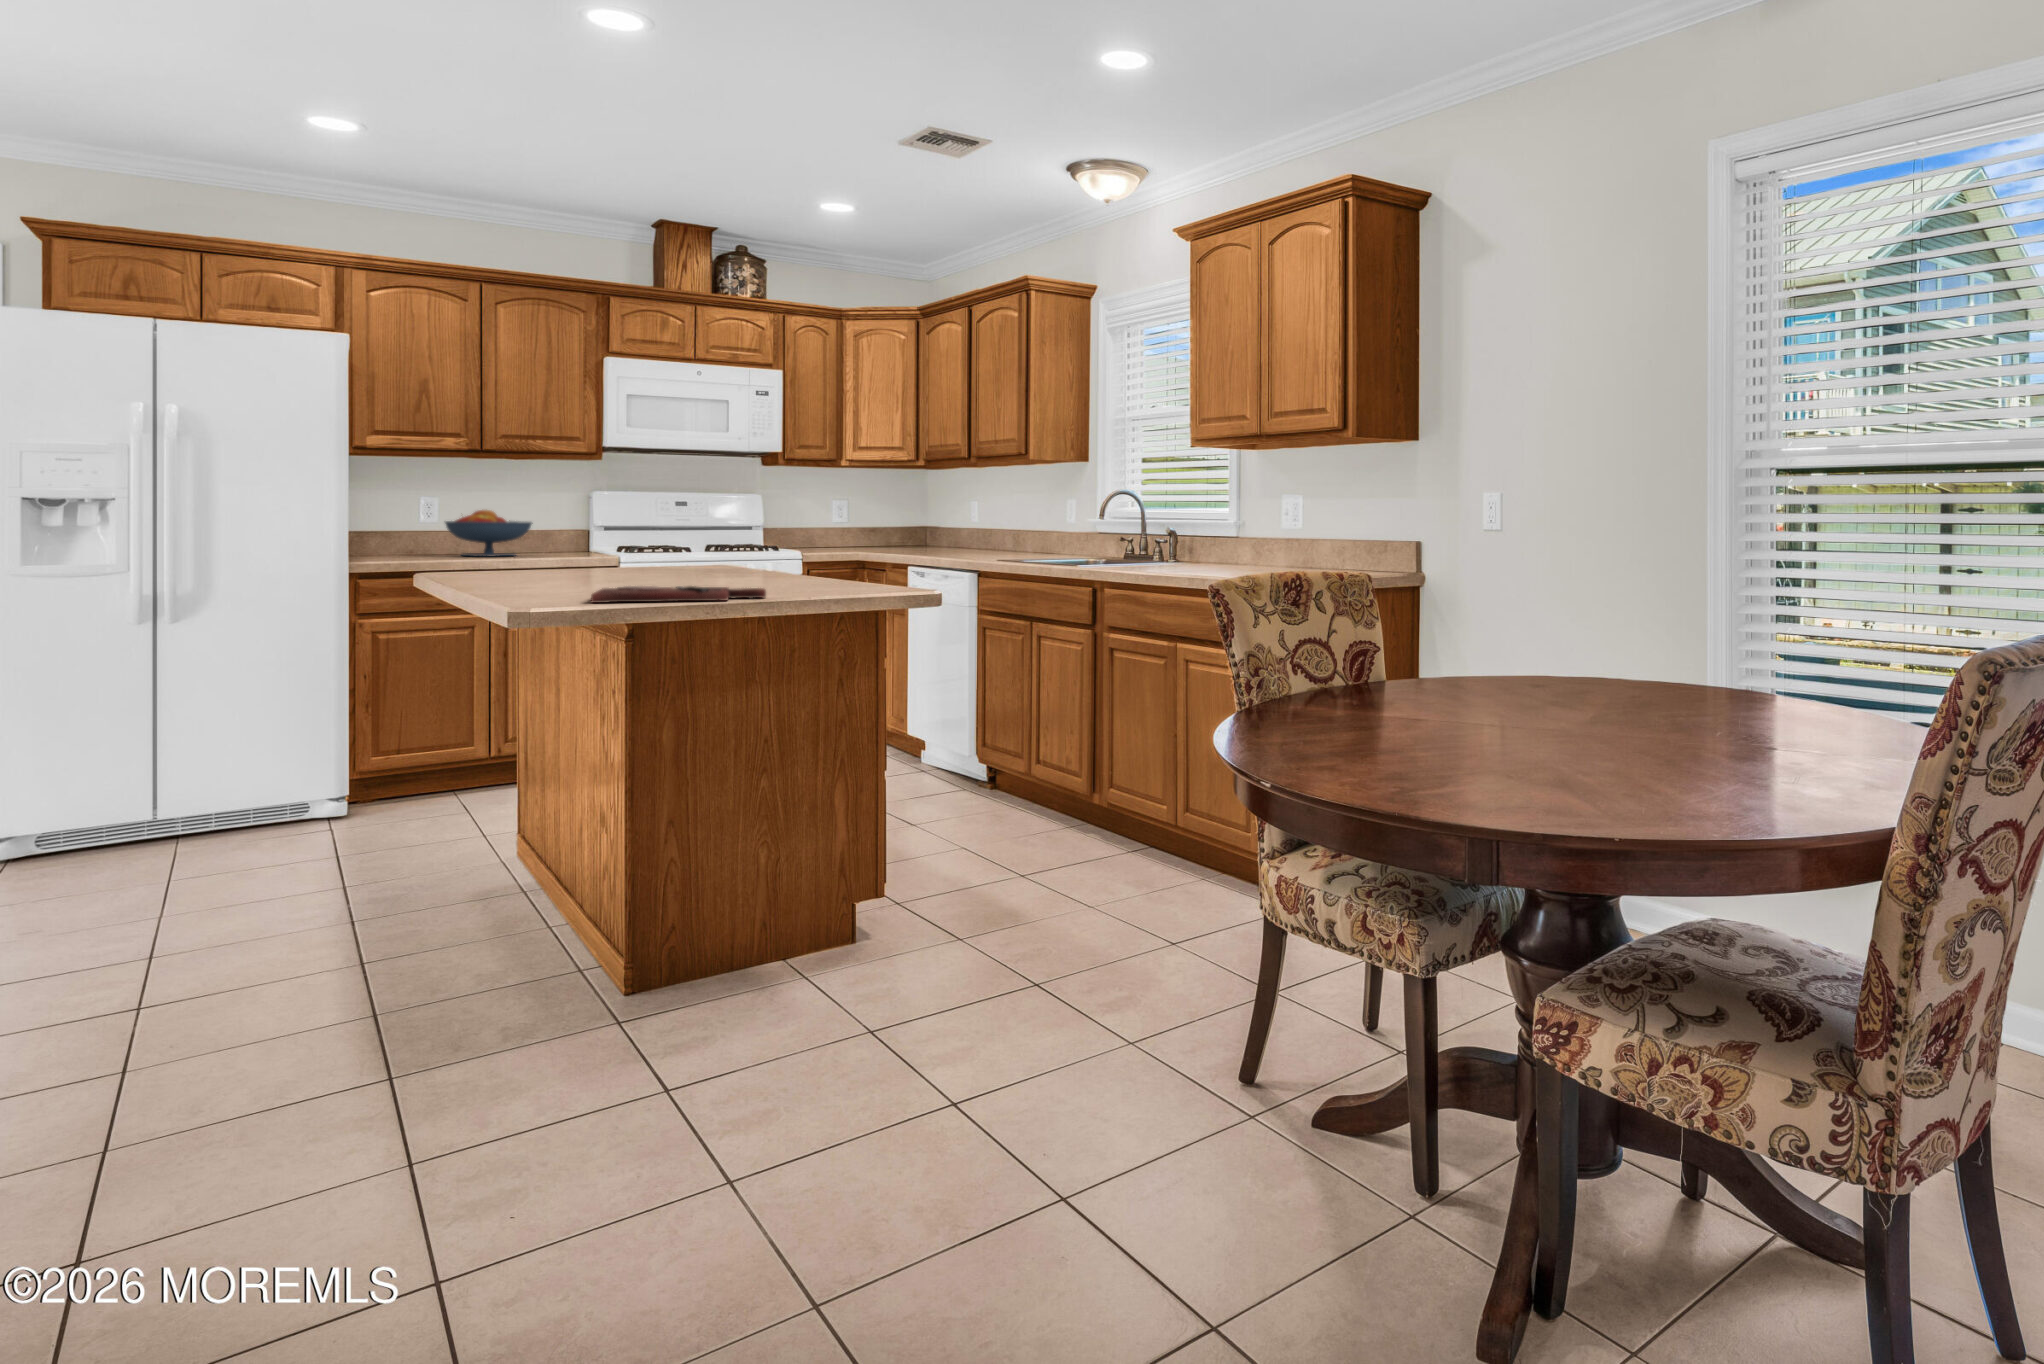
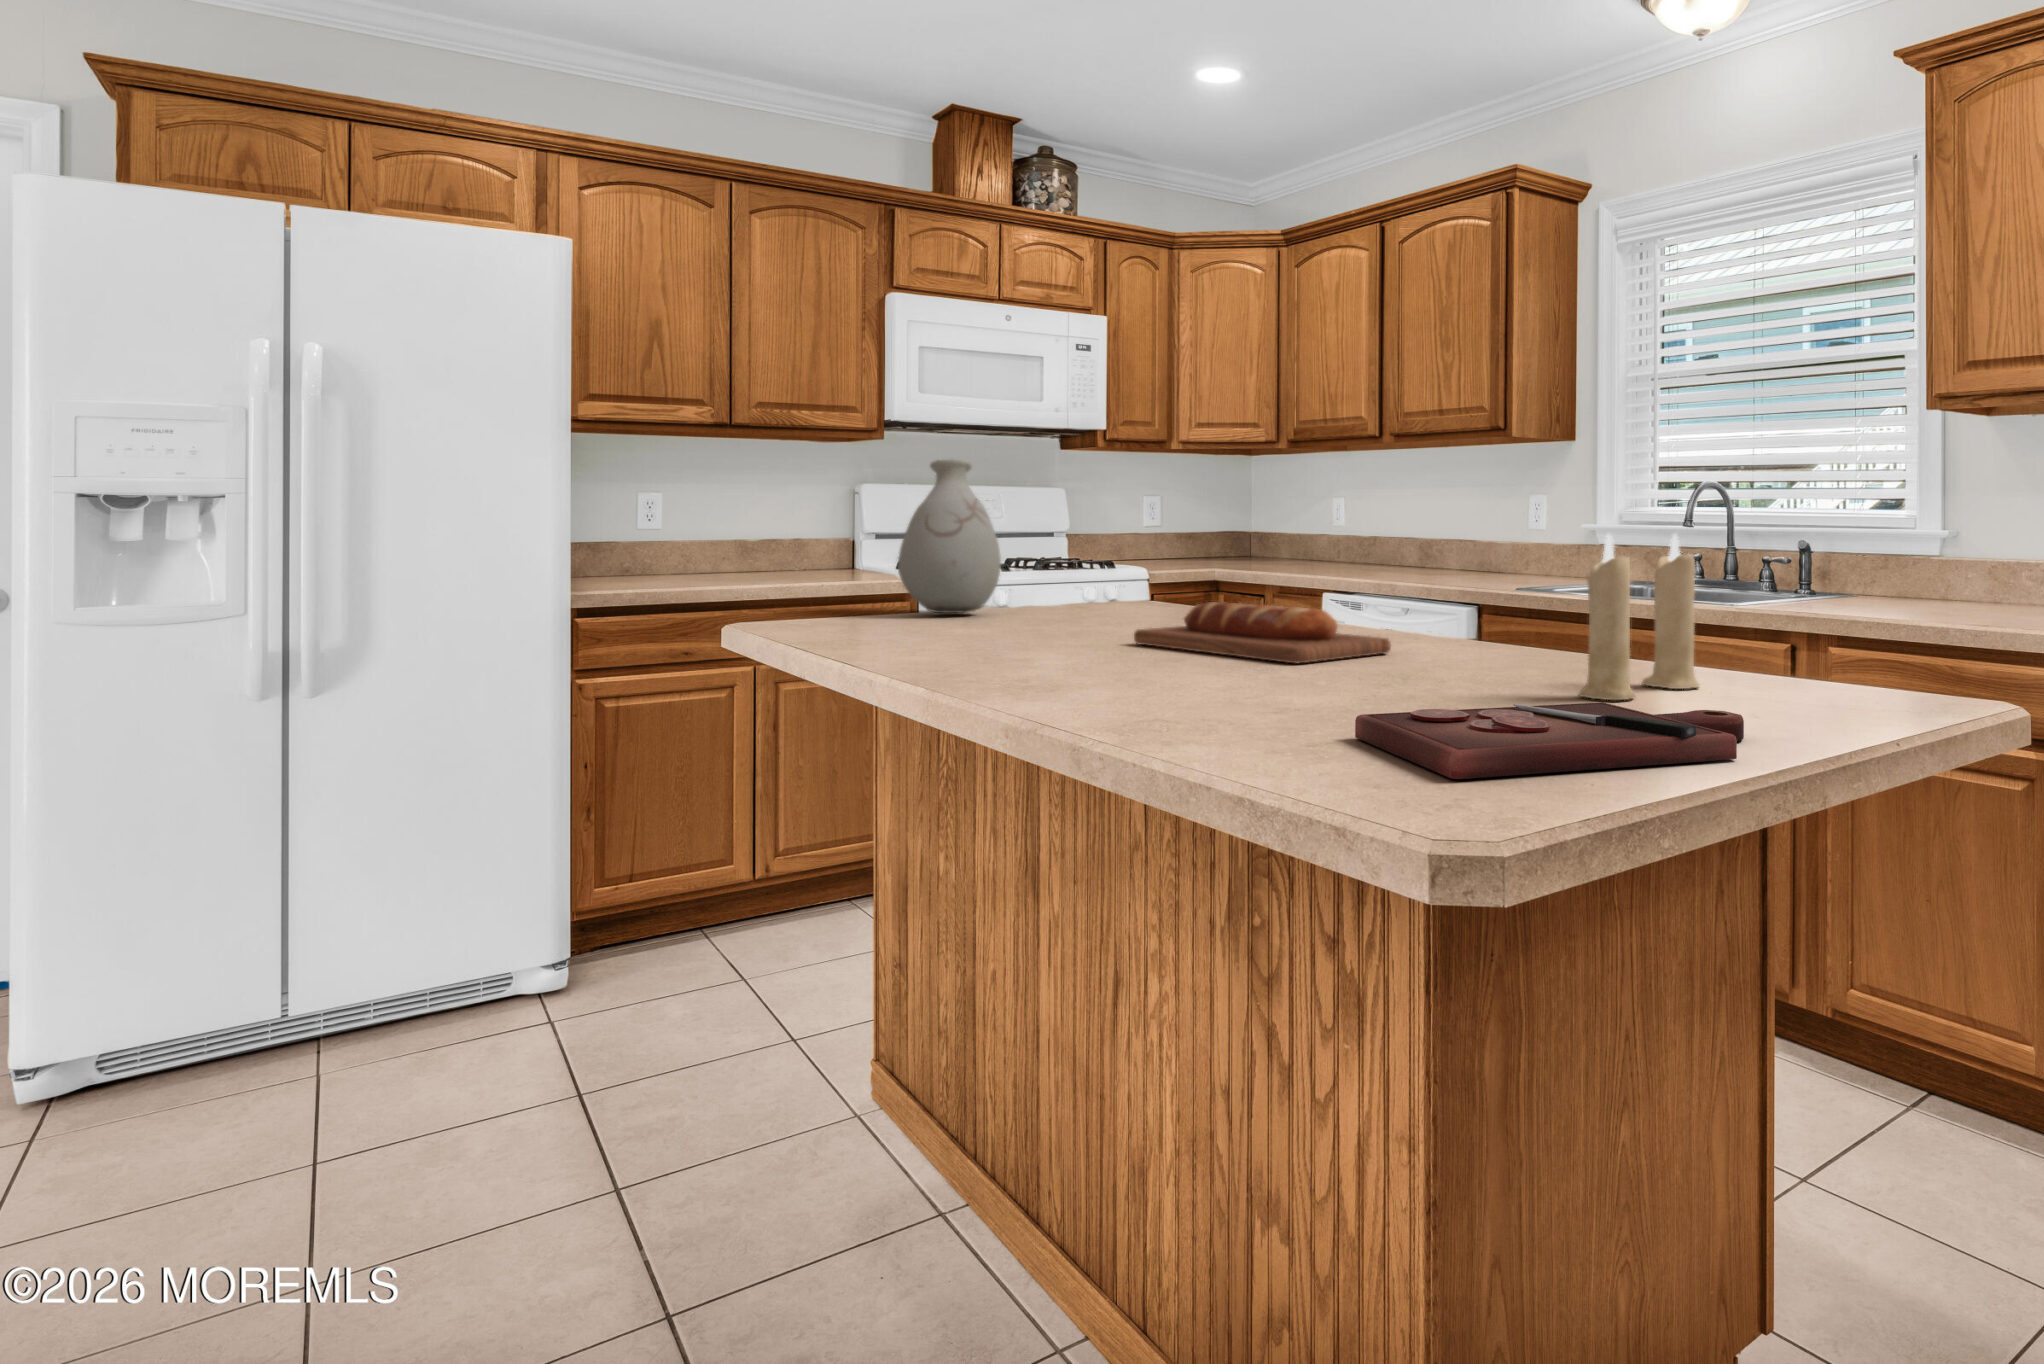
vase: none [537,479,605,570] -> present [898,459,1001,613]
fruit bowl: present [445,510,533,557] -> none [675,510,791,577]
candle: none [762,517,843,592] -> present [1578,534,1700,700]
bread loaf: none [630,558,754,584] -> present [1134,602,1391,663]

